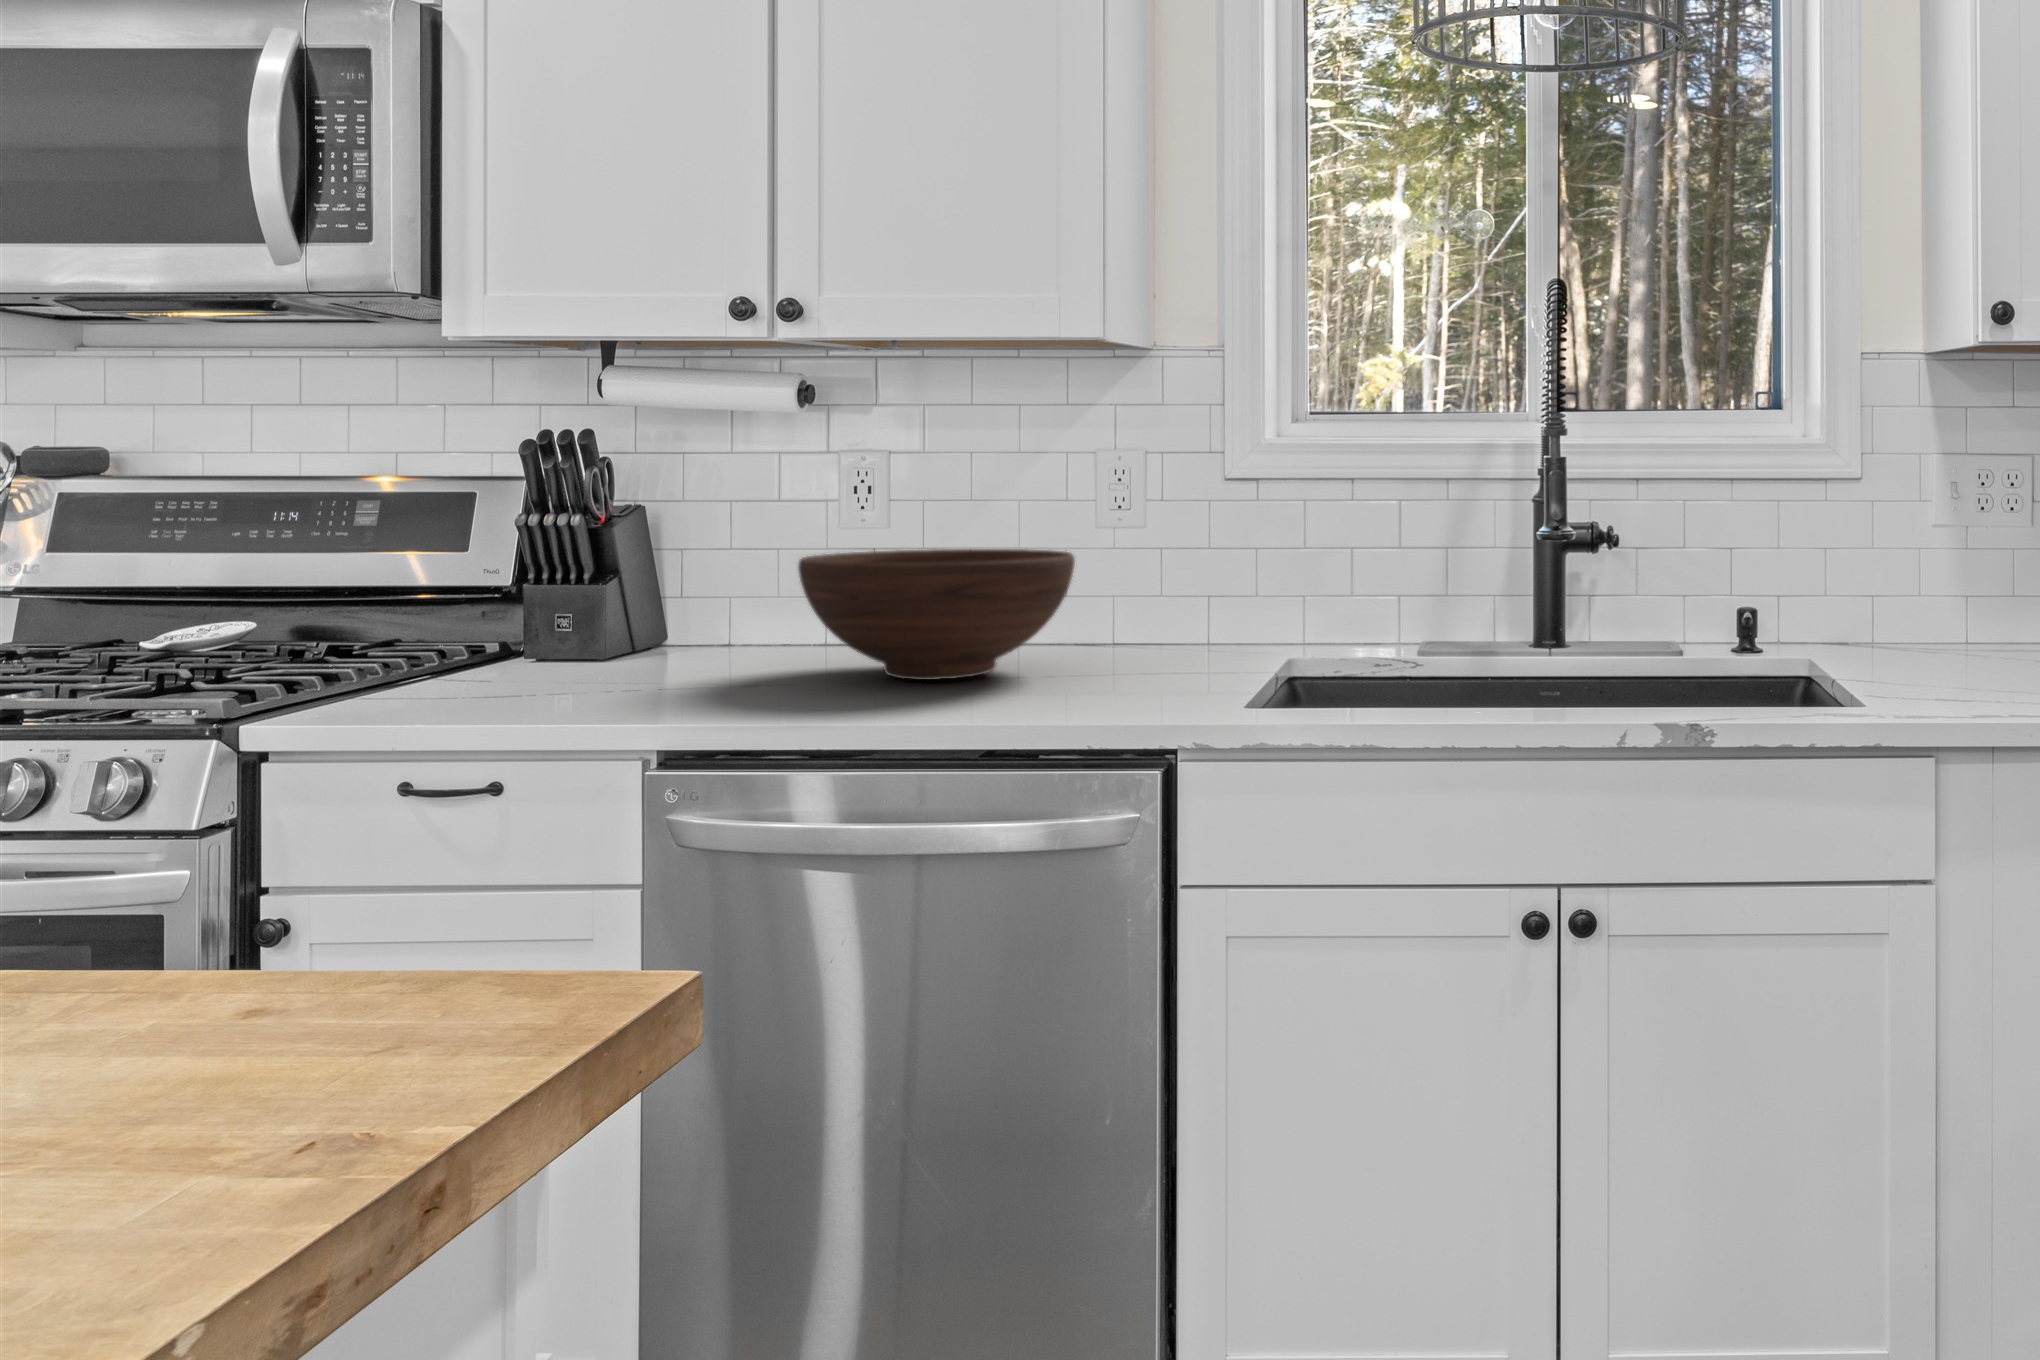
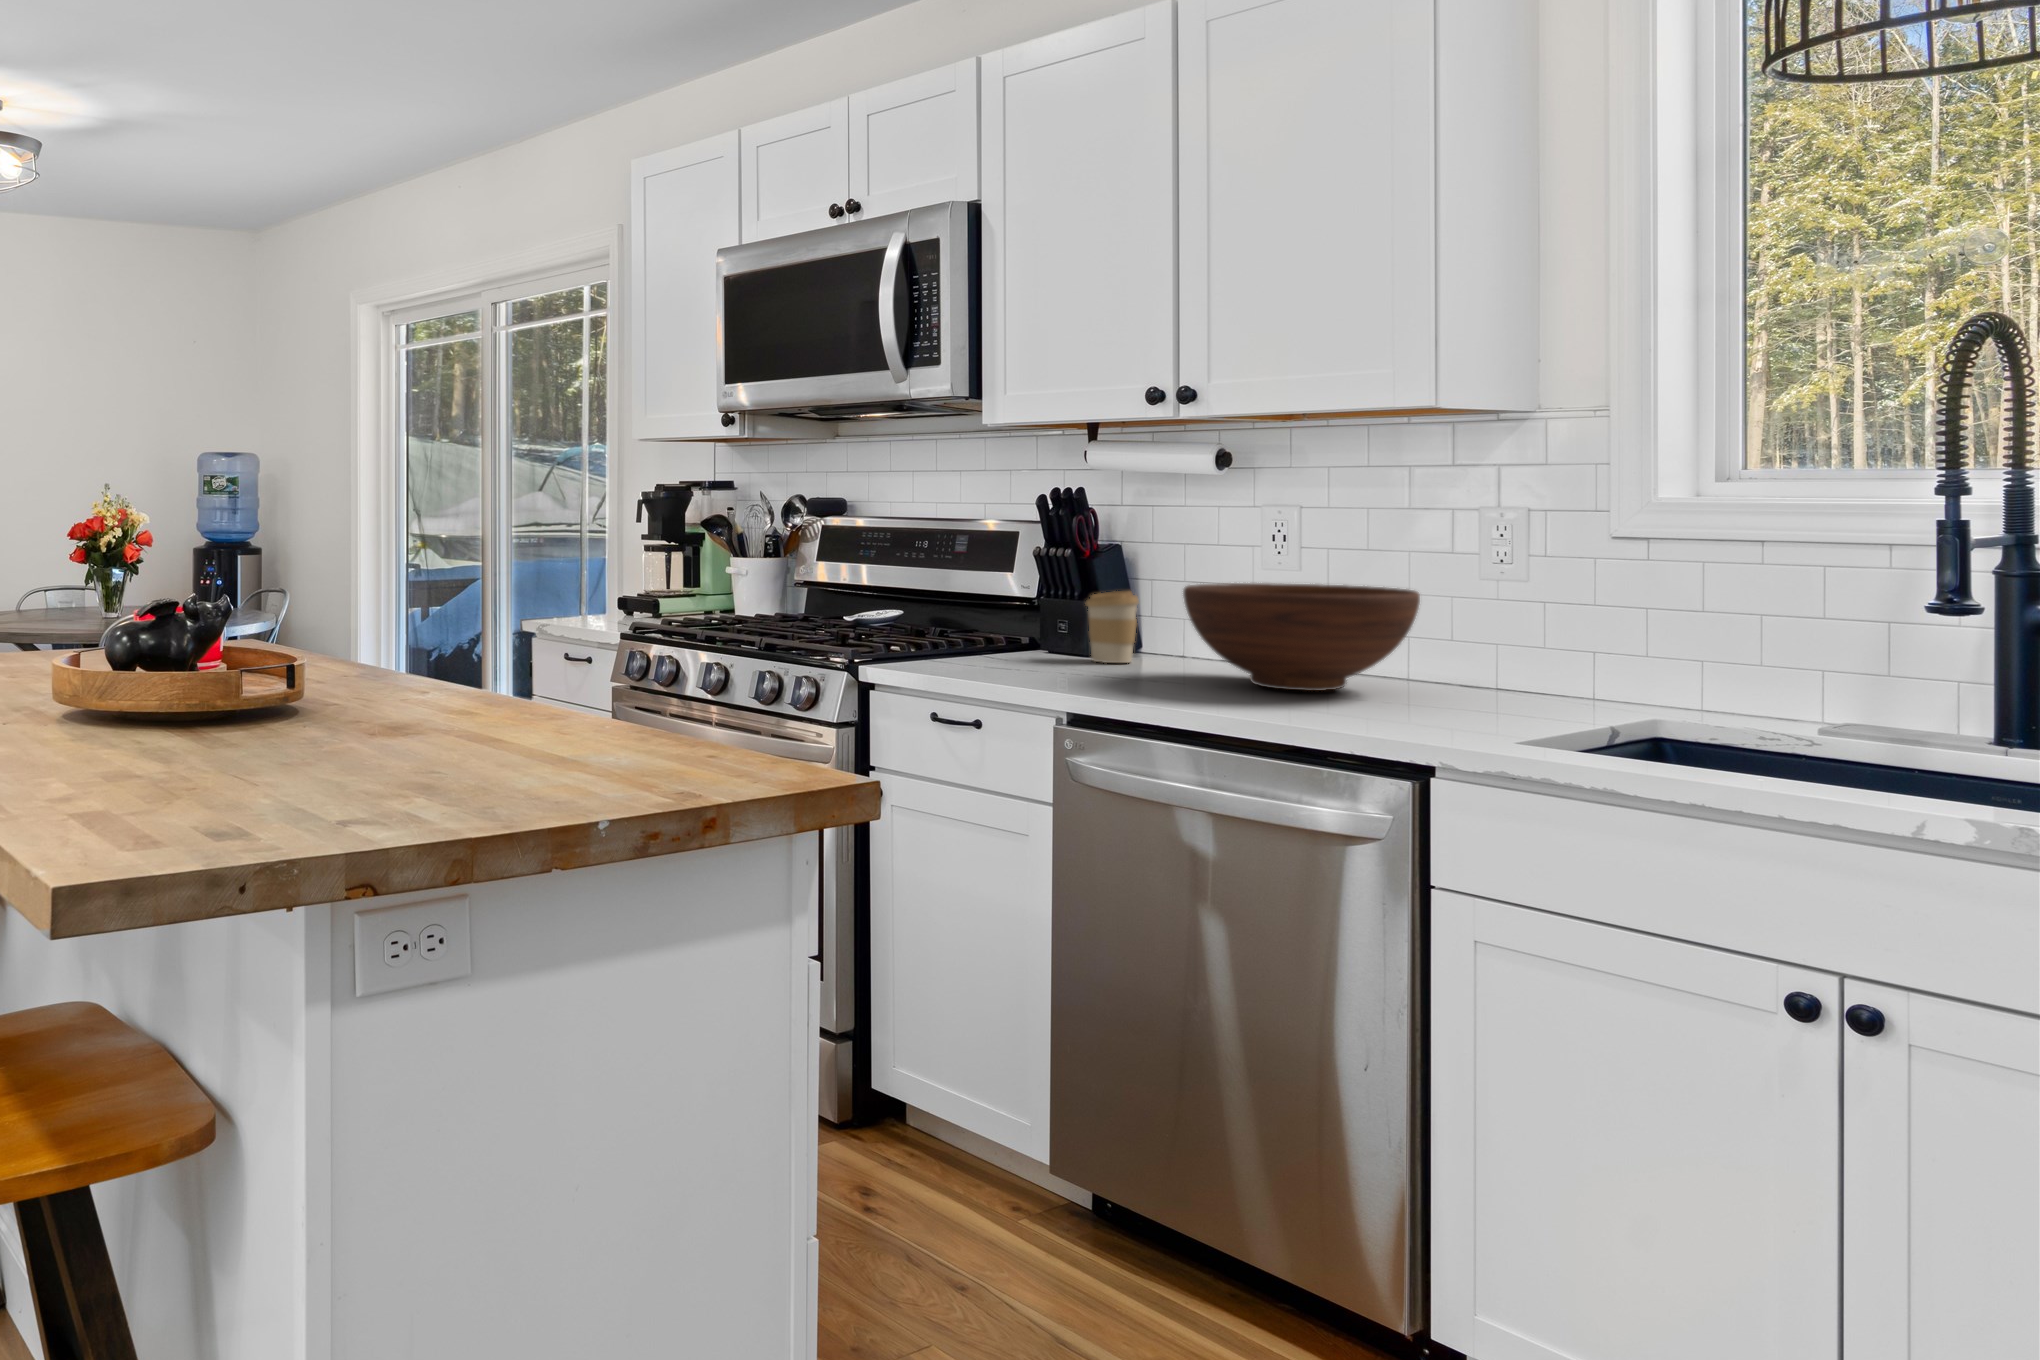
coffee cup: none [628,570,705,669] -> present [1085,591,1138,663]

